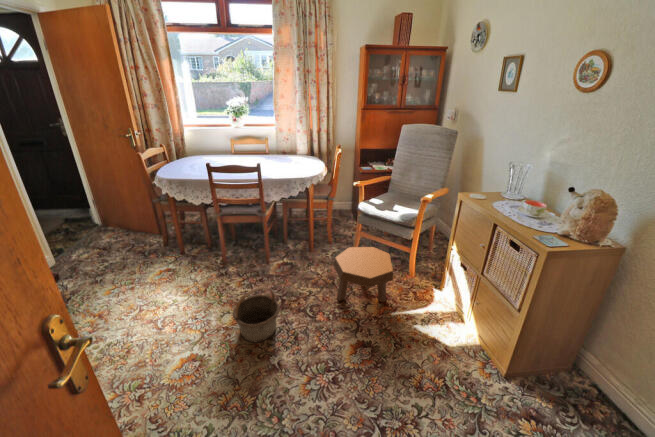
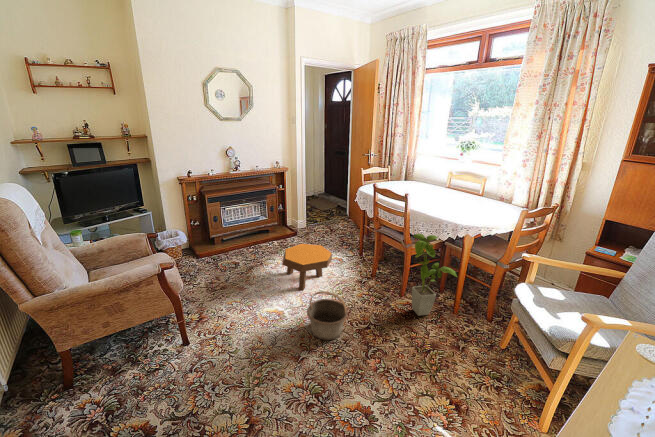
house plant: none [277,191,323,267] -> present [412,233,457,316]
footstool: present [334,247,393,302] -> present [282,244,332,290]

